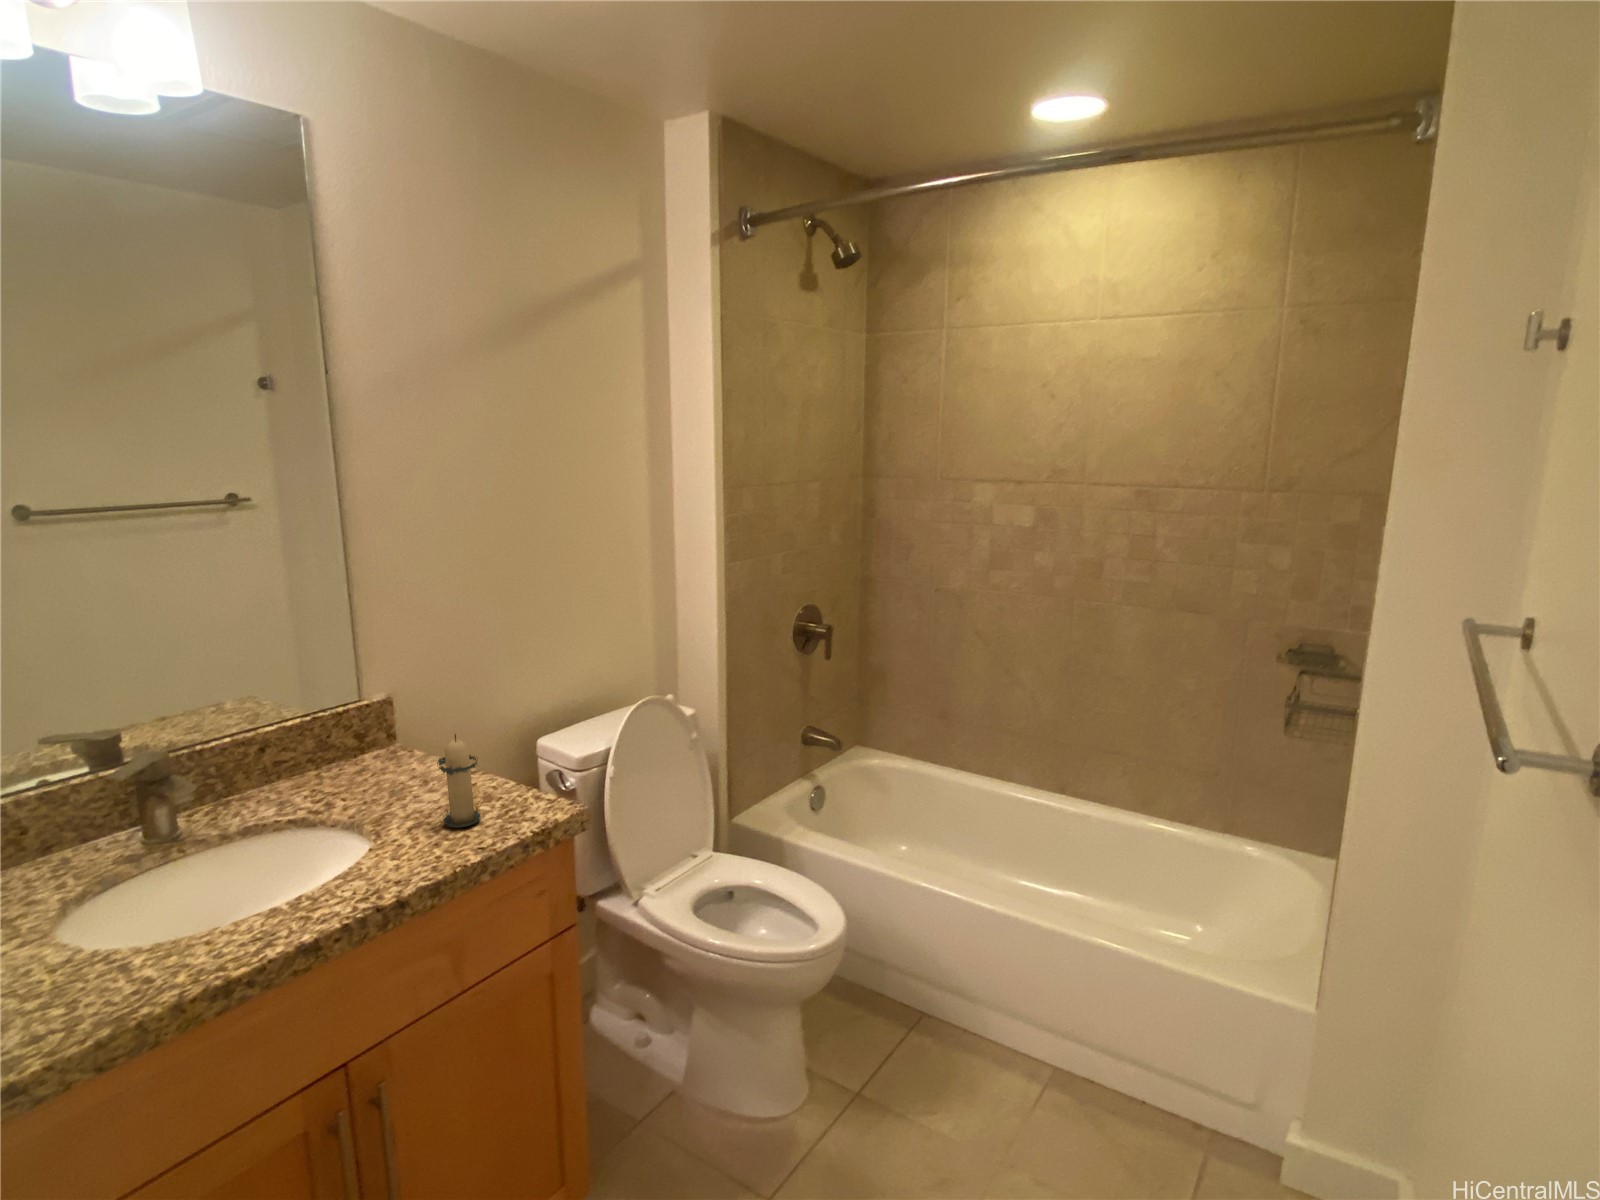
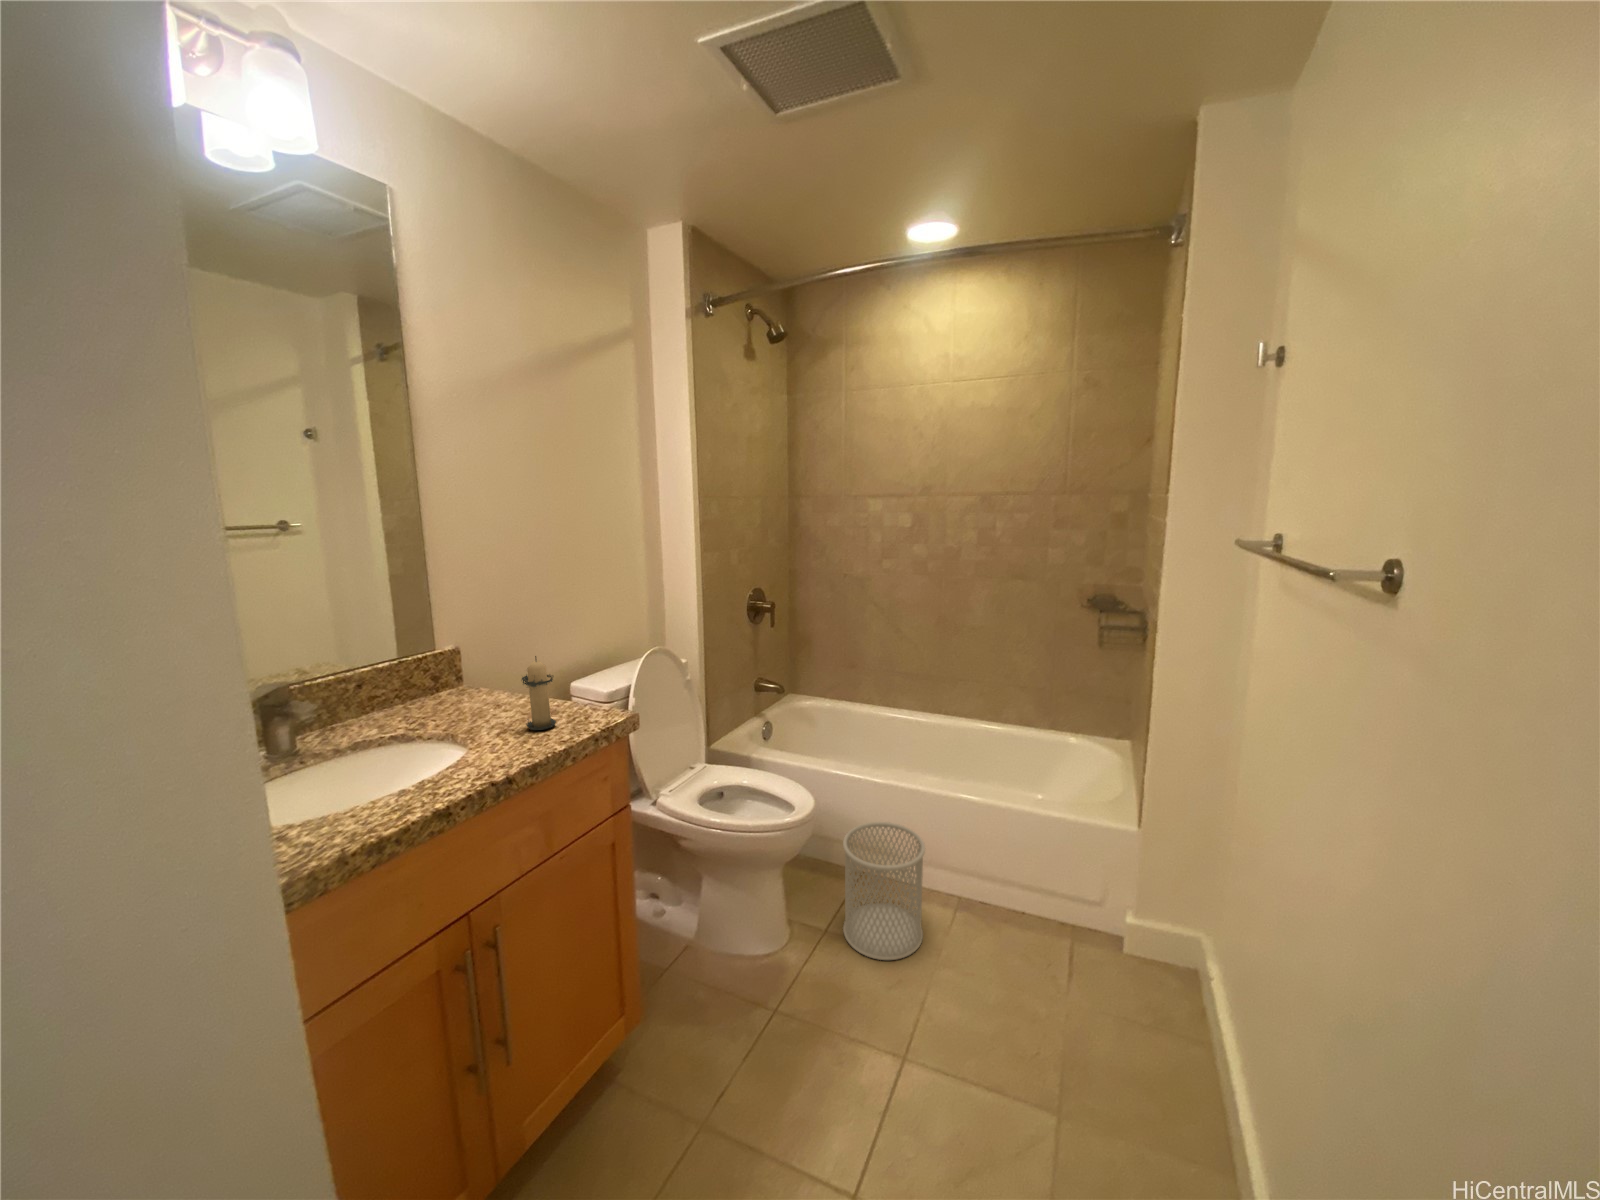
wastebasket: none [882,956,999,1153] -> present [843,822,925,960]

